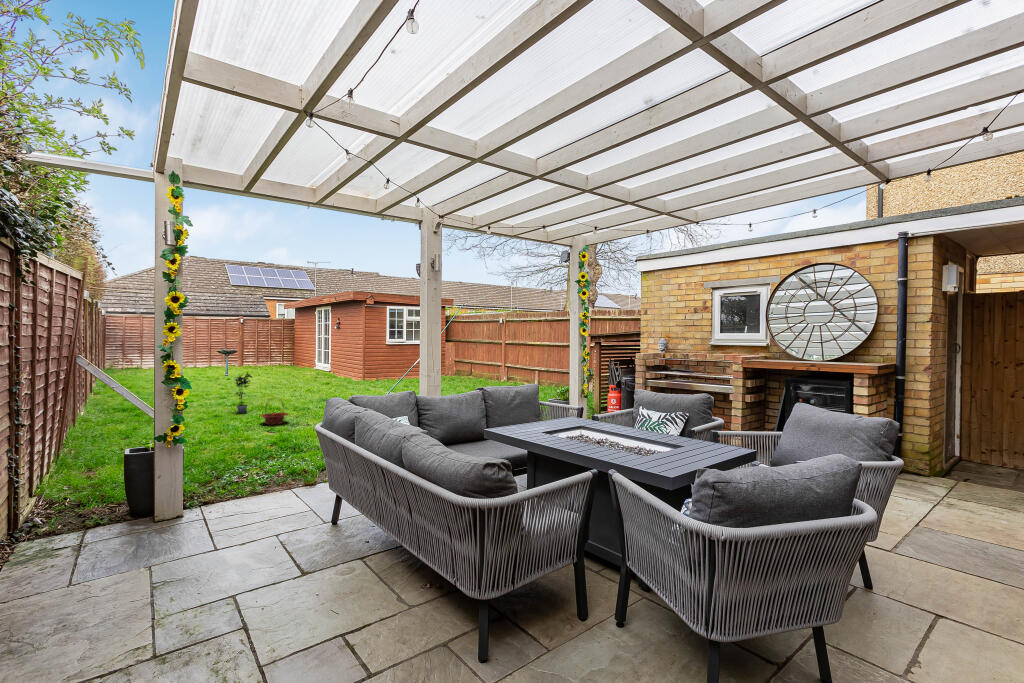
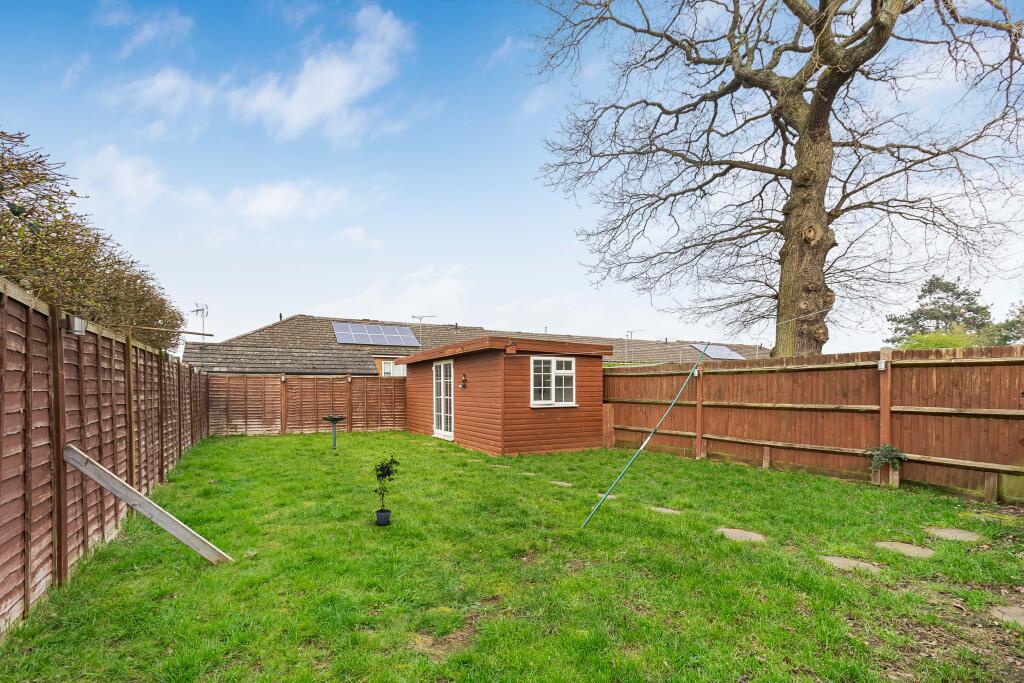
basket: present [260,398,288,425] -> none [424,506,472,560]

